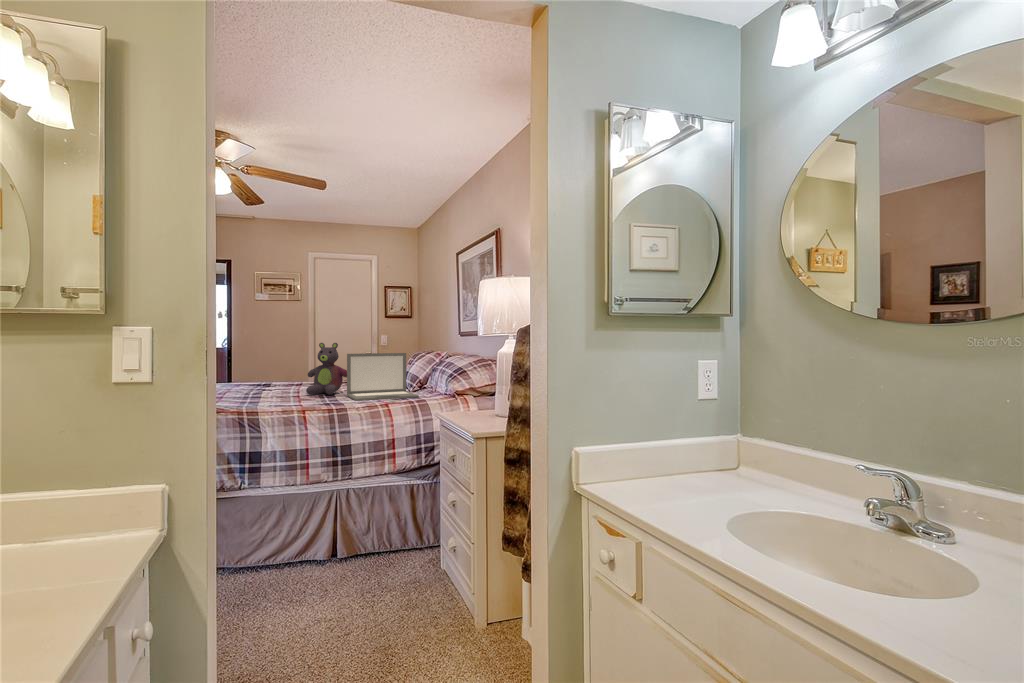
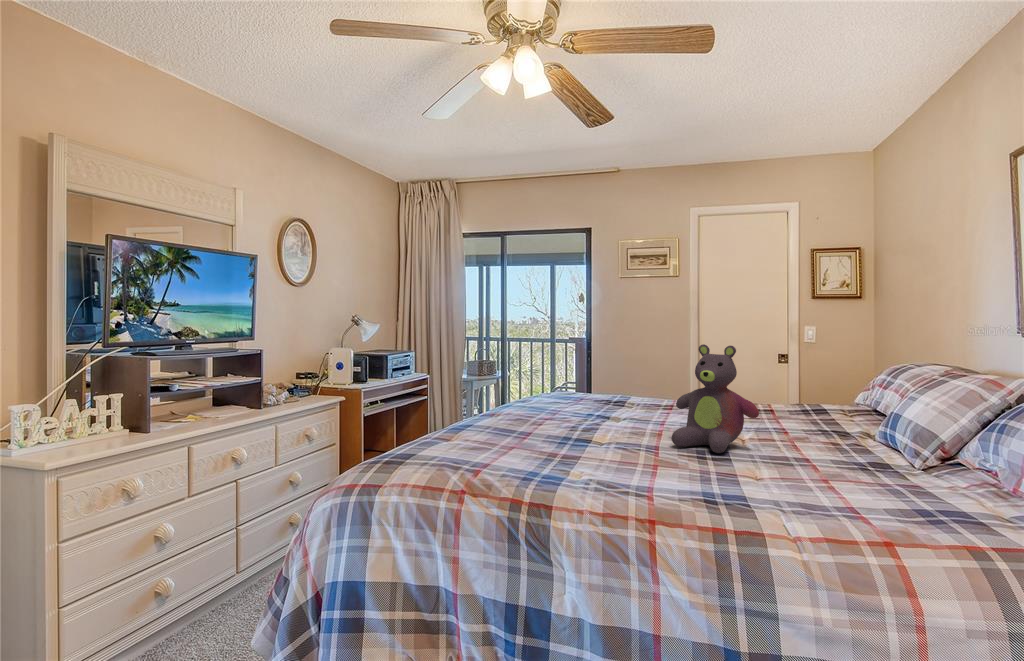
laptop: present [347,353,419,401] -> none [755,373,966,509]

